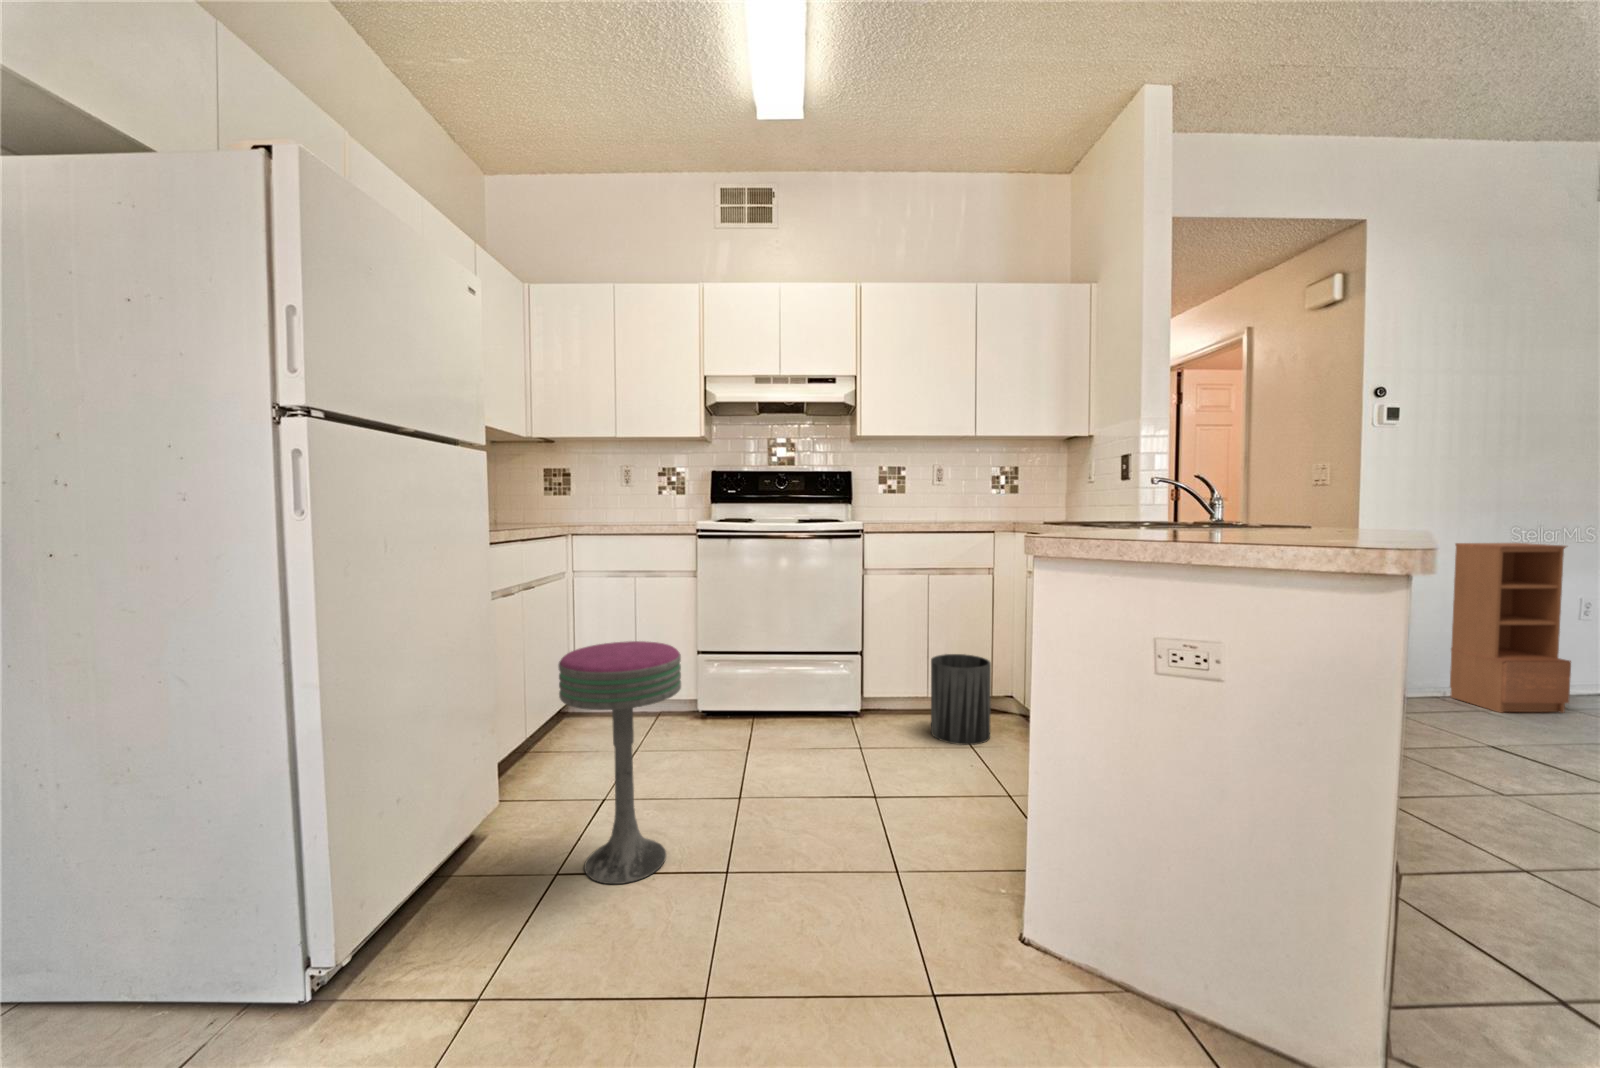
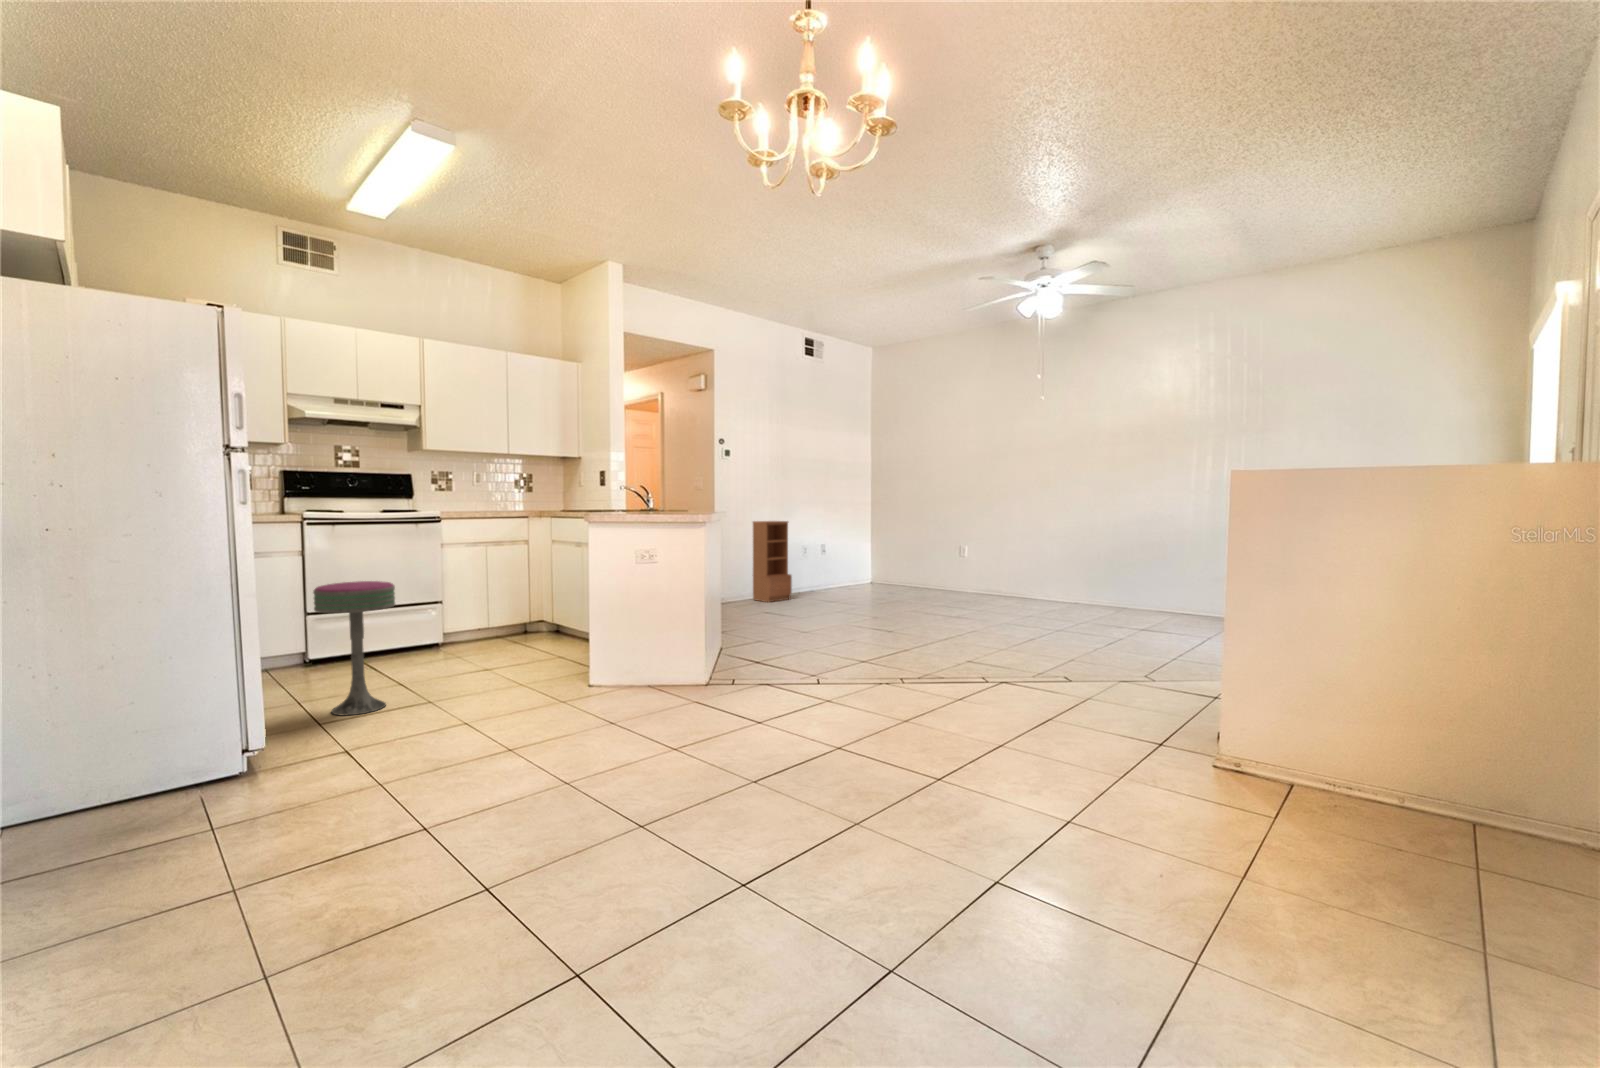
trash can: present [931,654,991,745] -> none [495,596,535,649]

